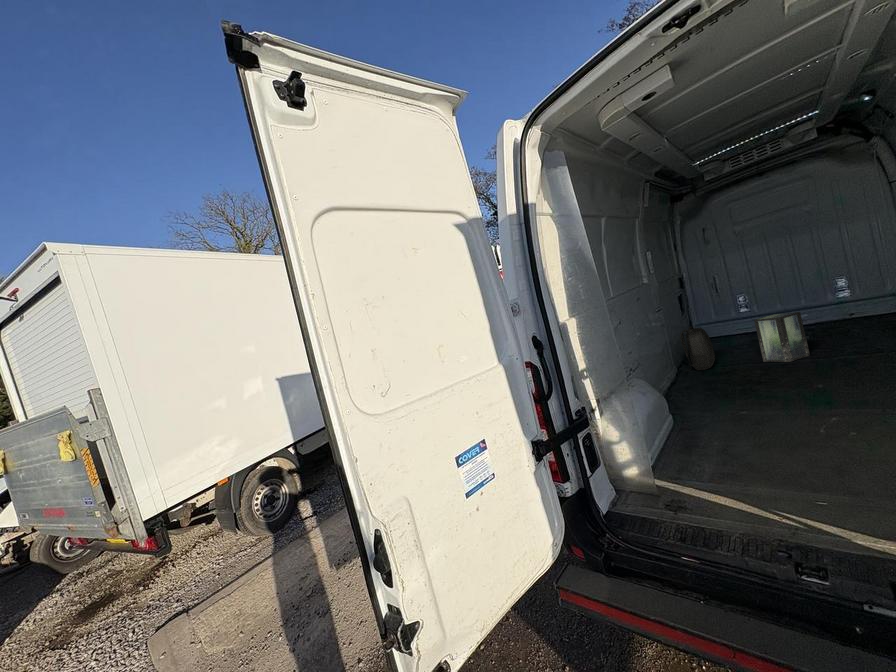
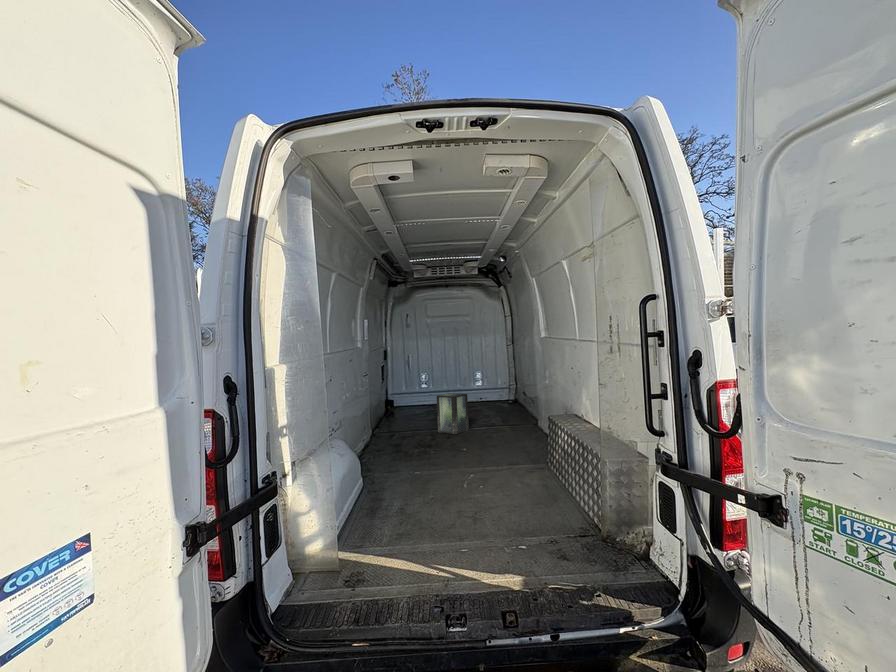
backpack: present [680,326,715,370] -> none [376,394,403,436]

